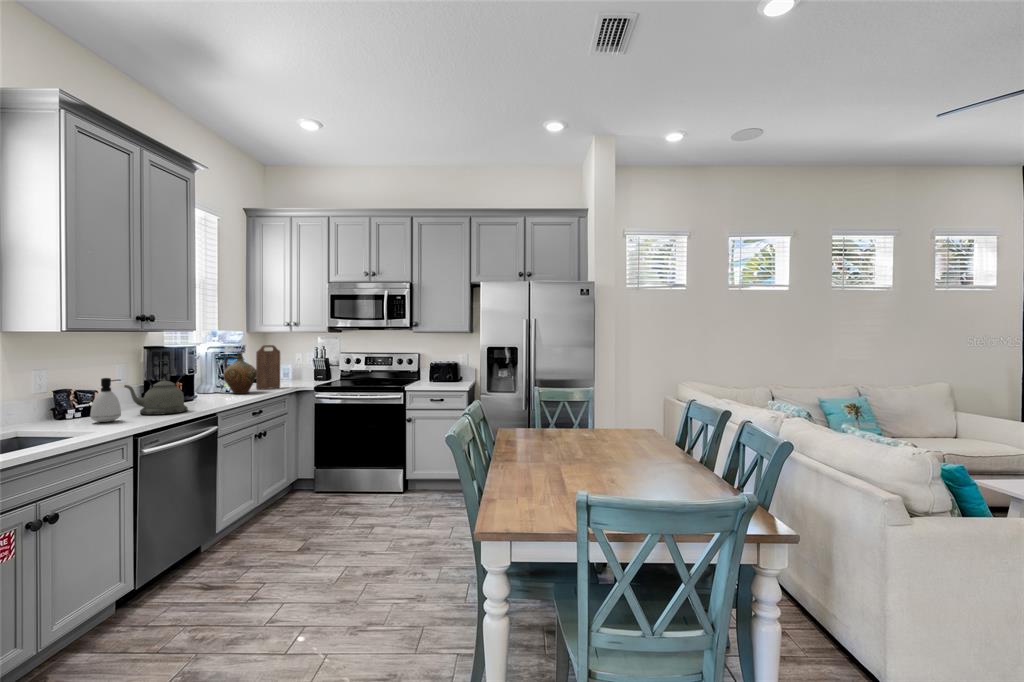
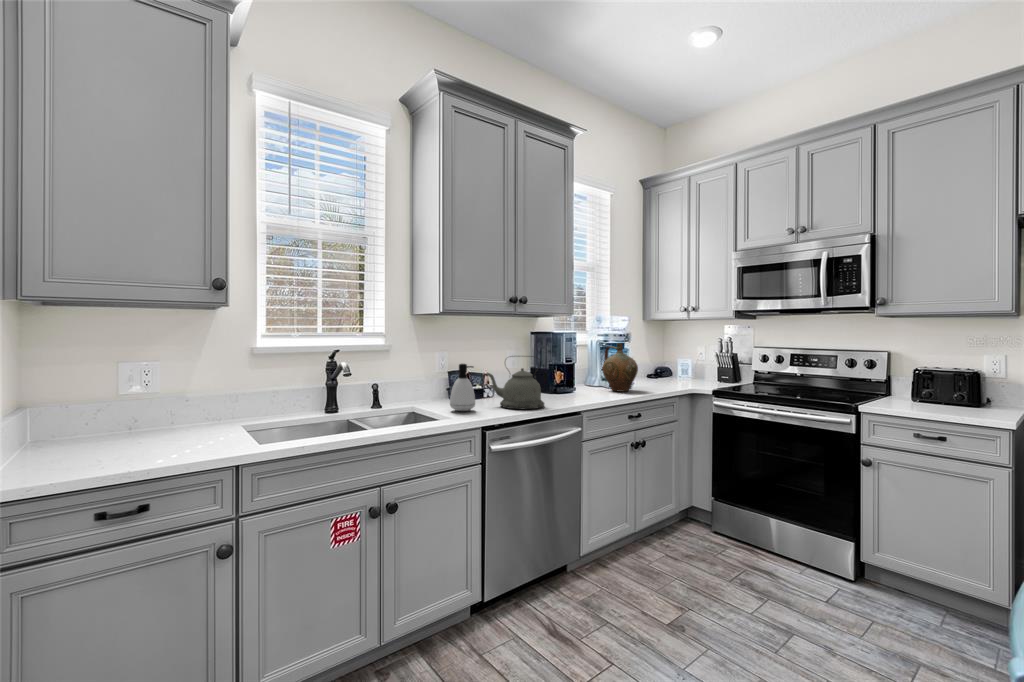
cutting board: present [256,345,280,389] -> none [641,335,670,388]

